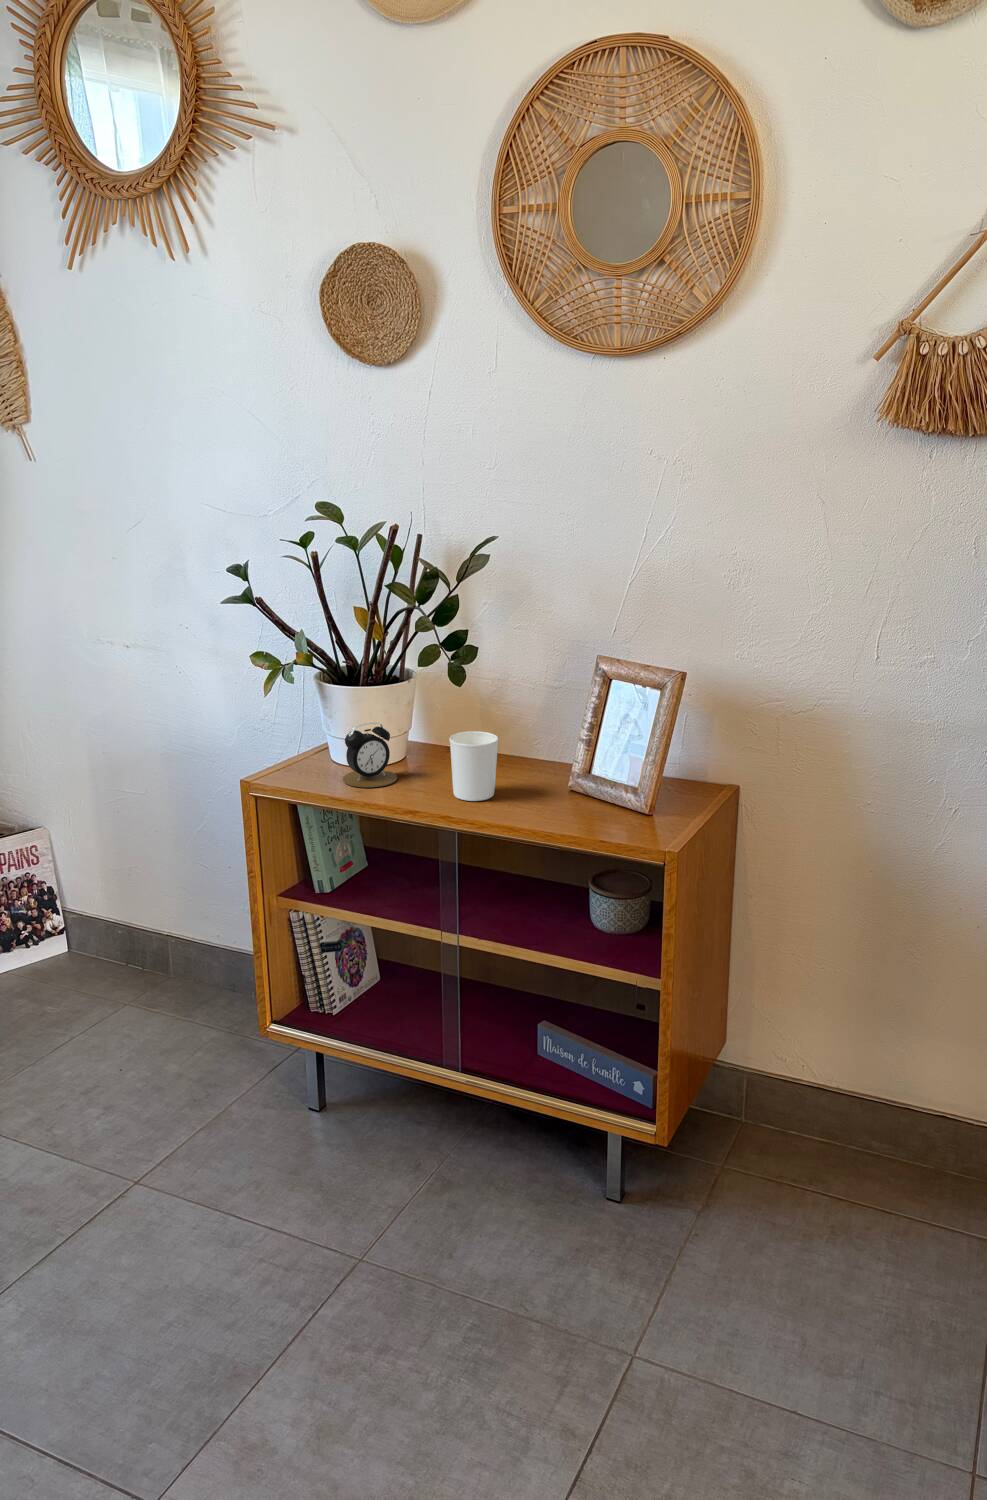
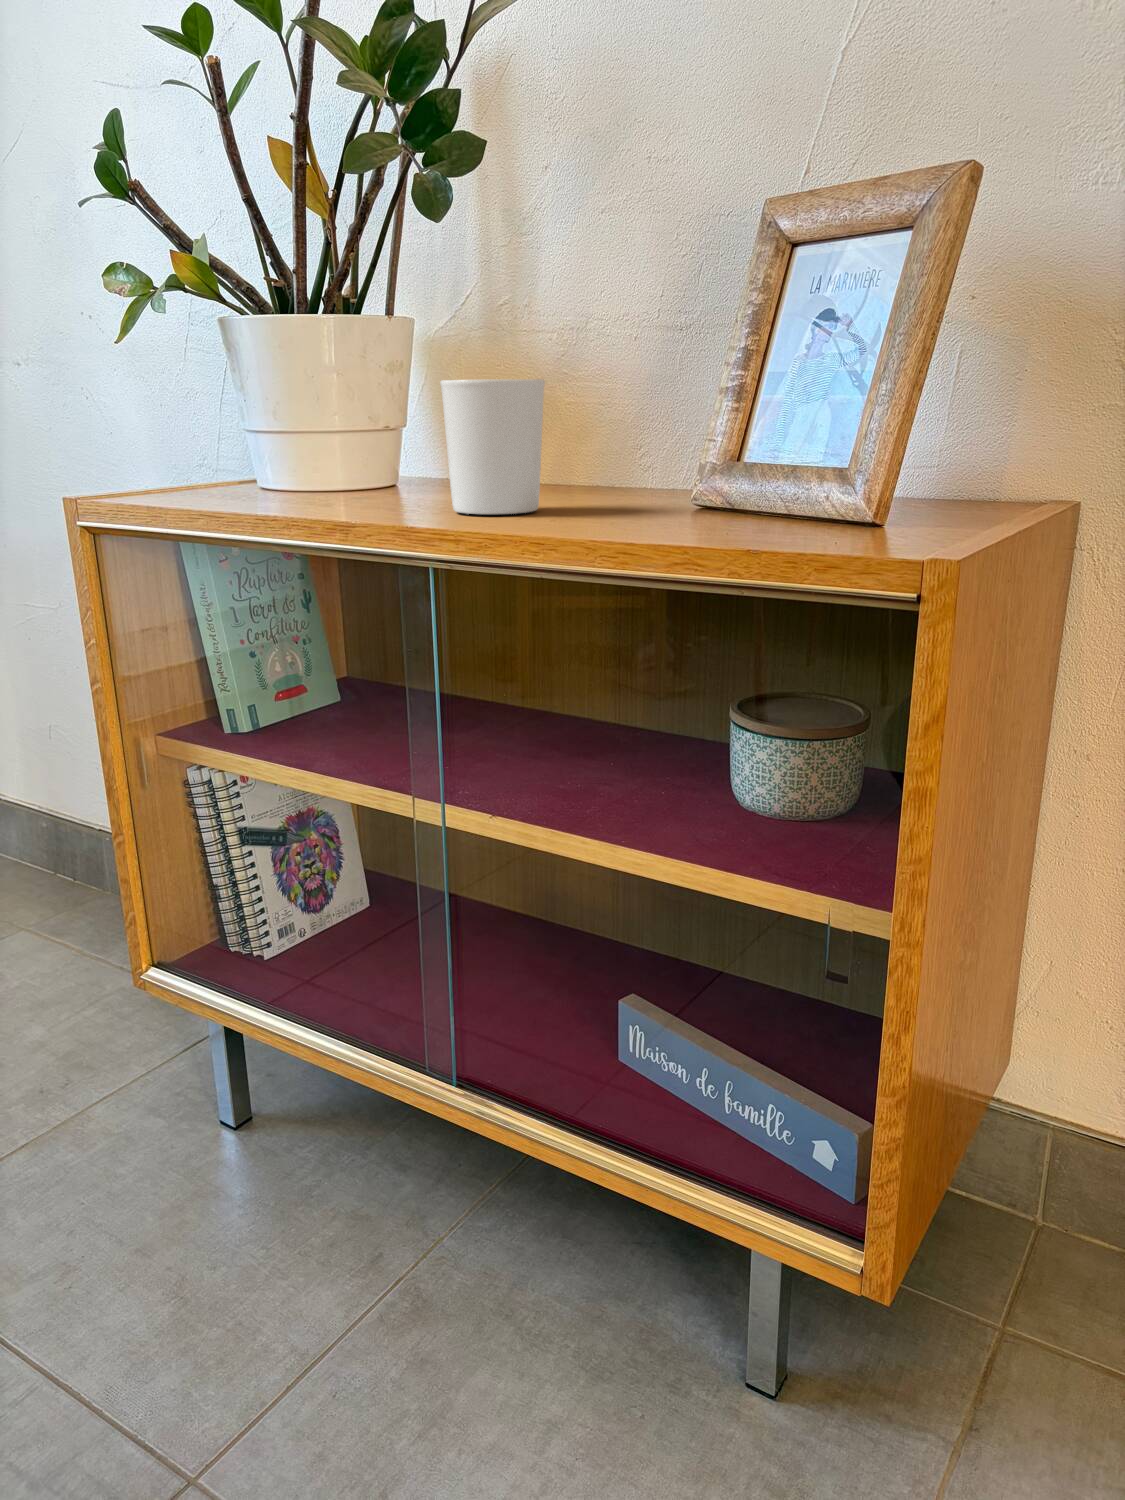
alarm clock: present [343,723,397,788] -> none [258,383,368,505]

